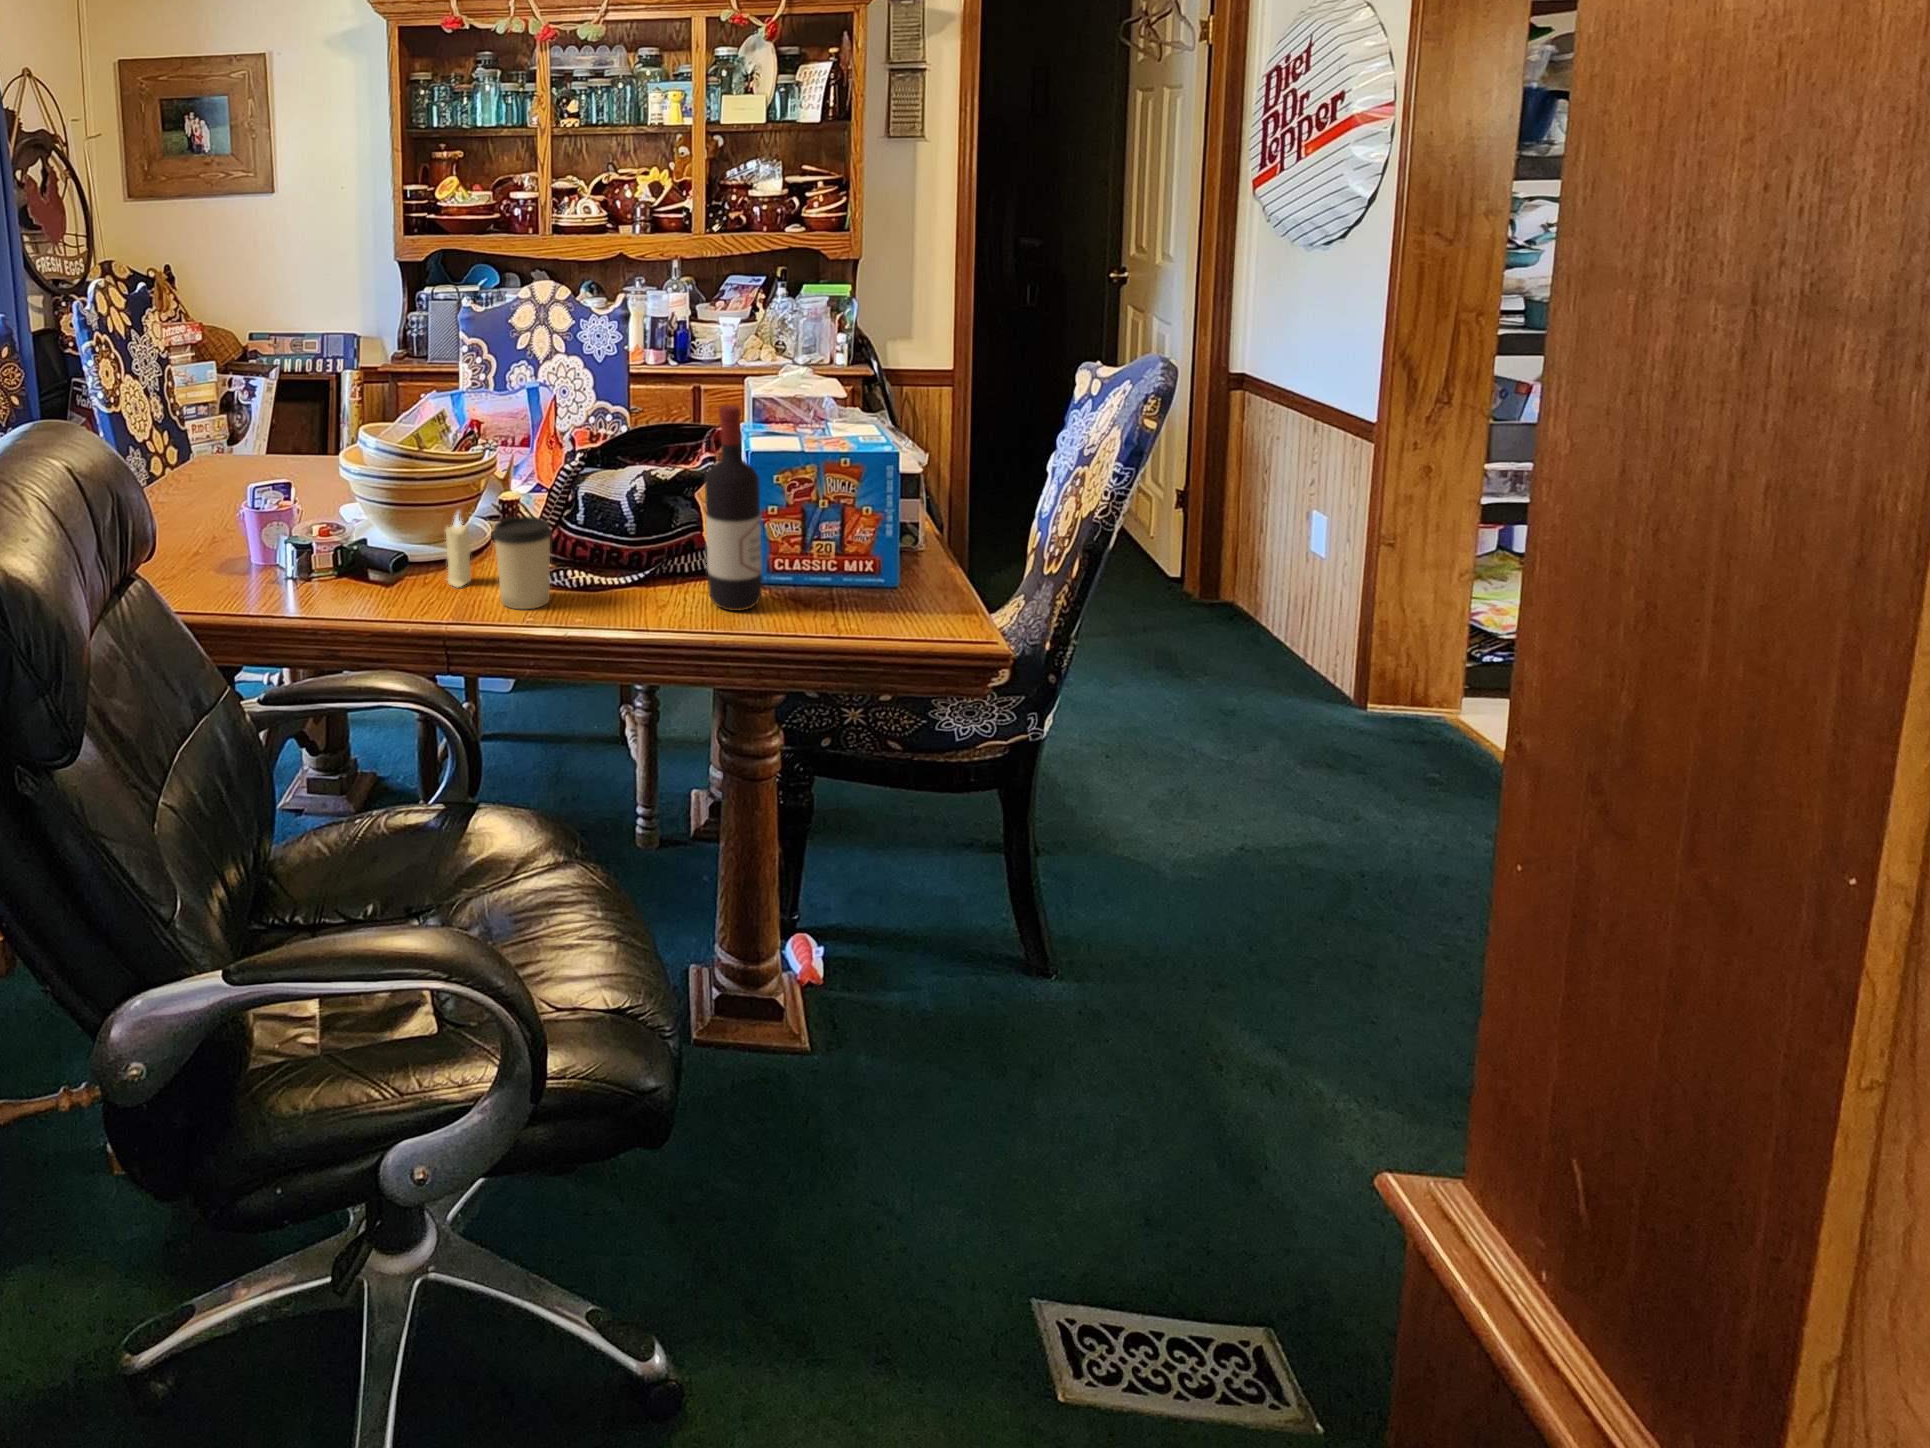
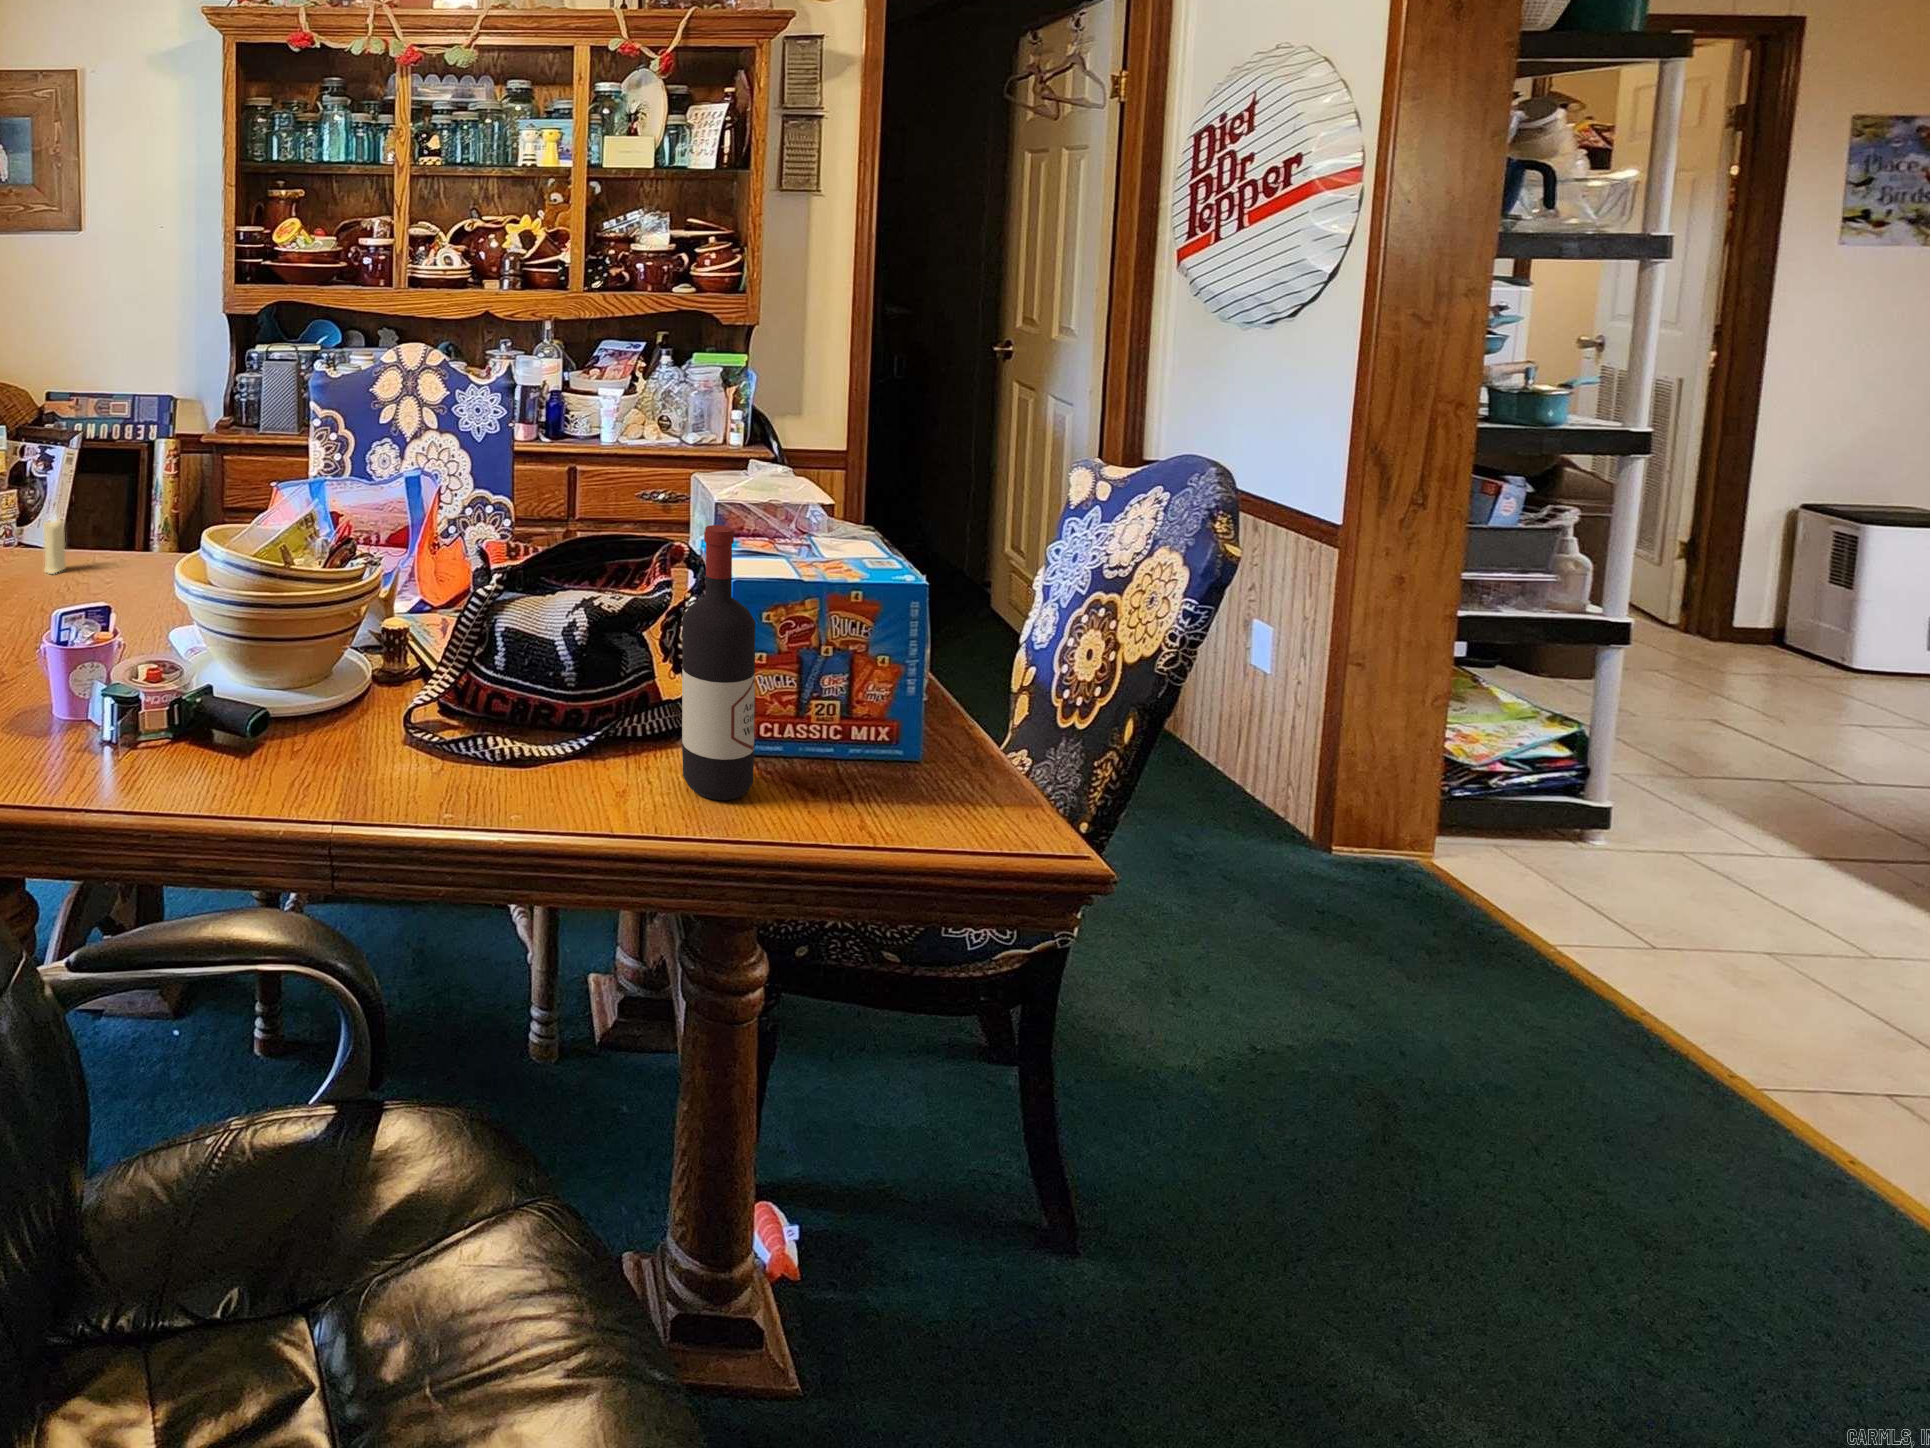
candle: present [446,514,471,587] -> present [43,511,66,574]
cup: present [493,516,552,609] -> none [396,666,477,796]

